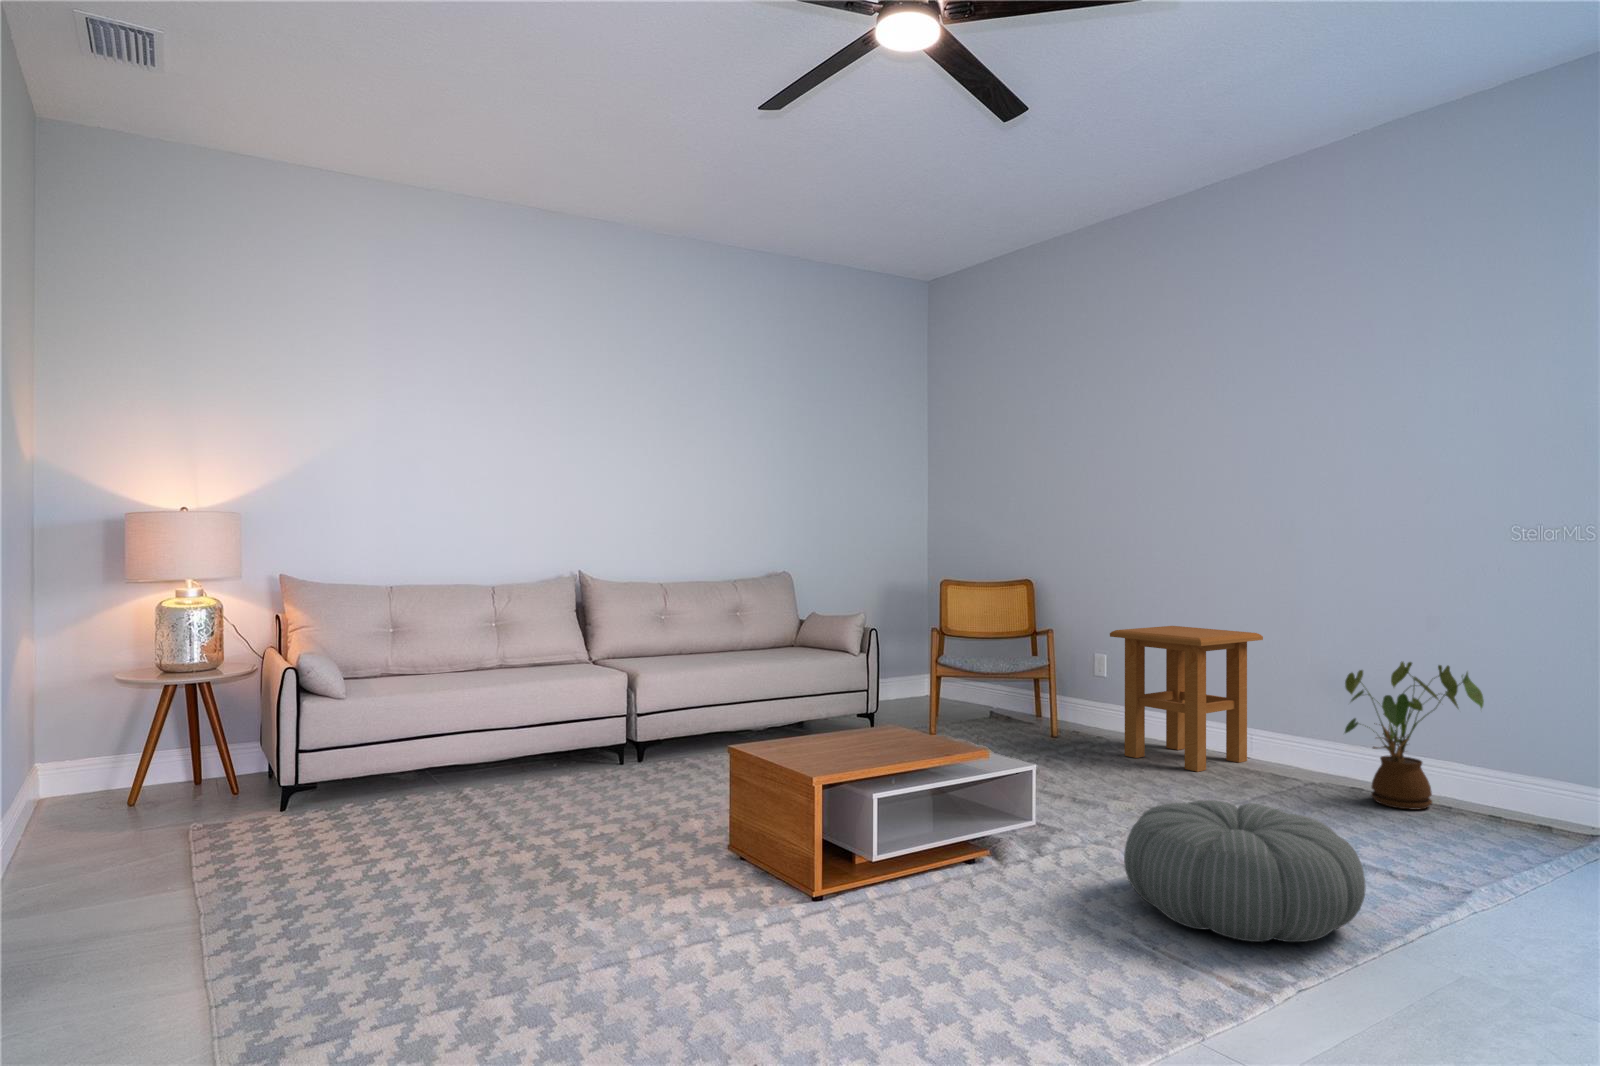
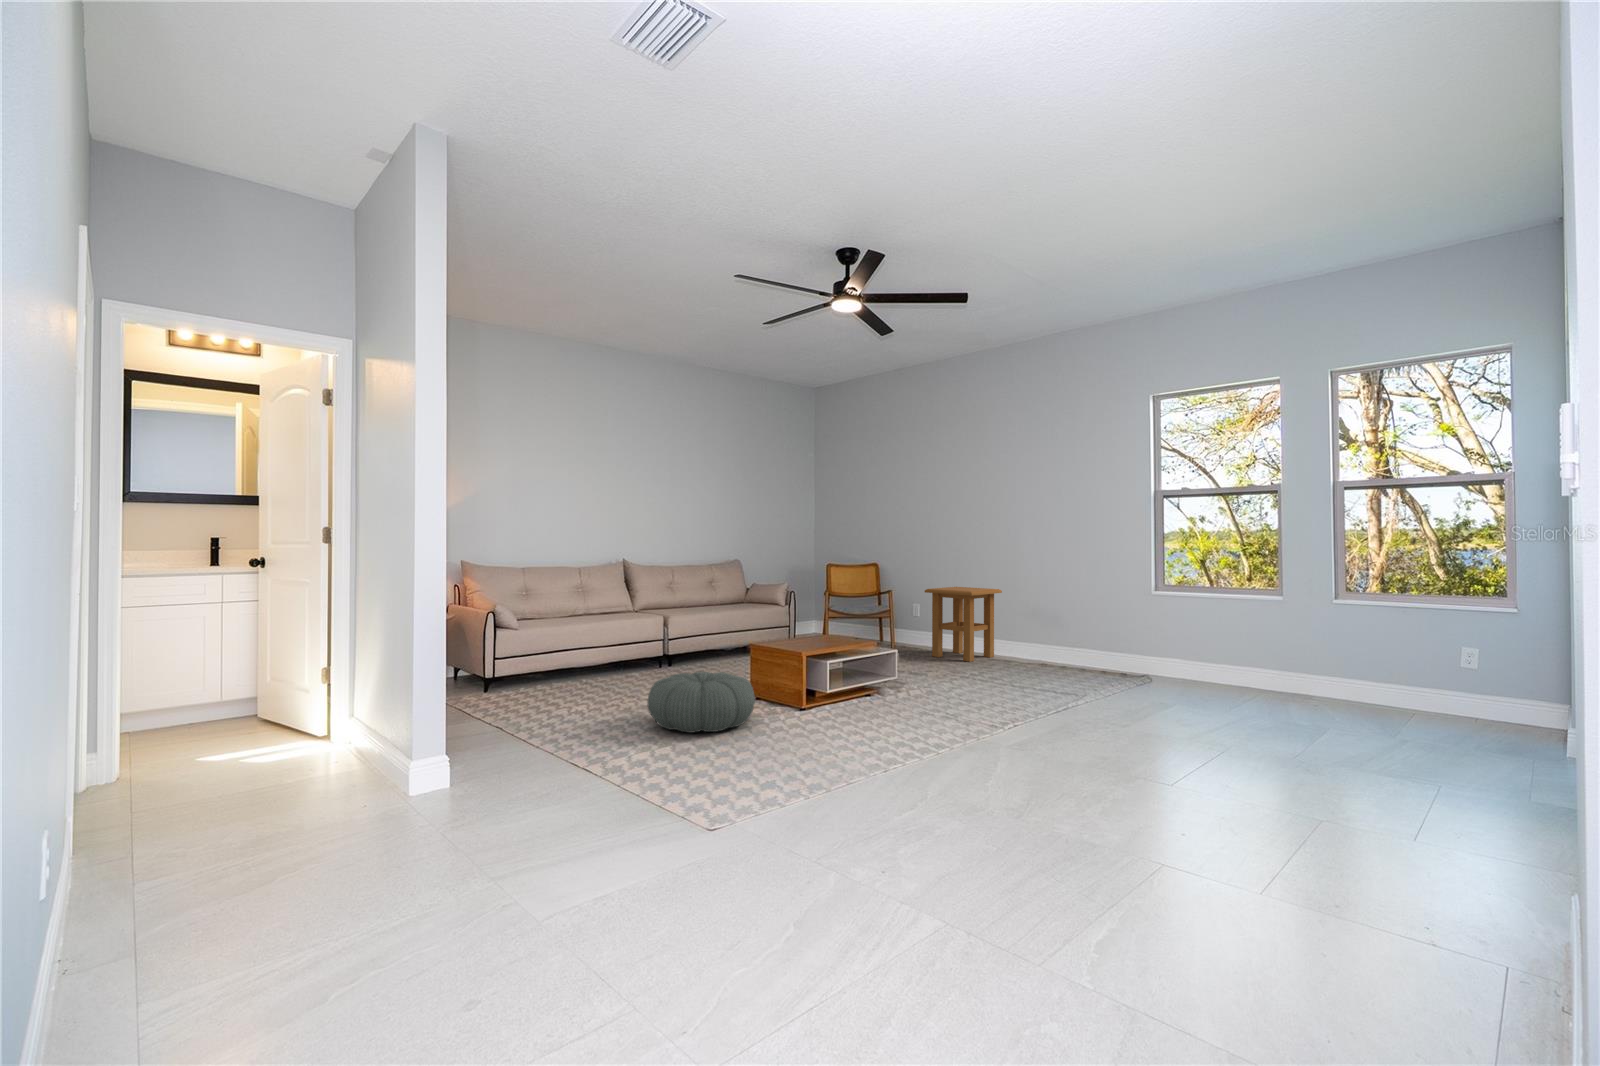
house plant: present [1345,662,1484,810] -> none [1039,600,1101,672]
pouf: present [1124,800,1366,942] -> present [647,672,755,733]

